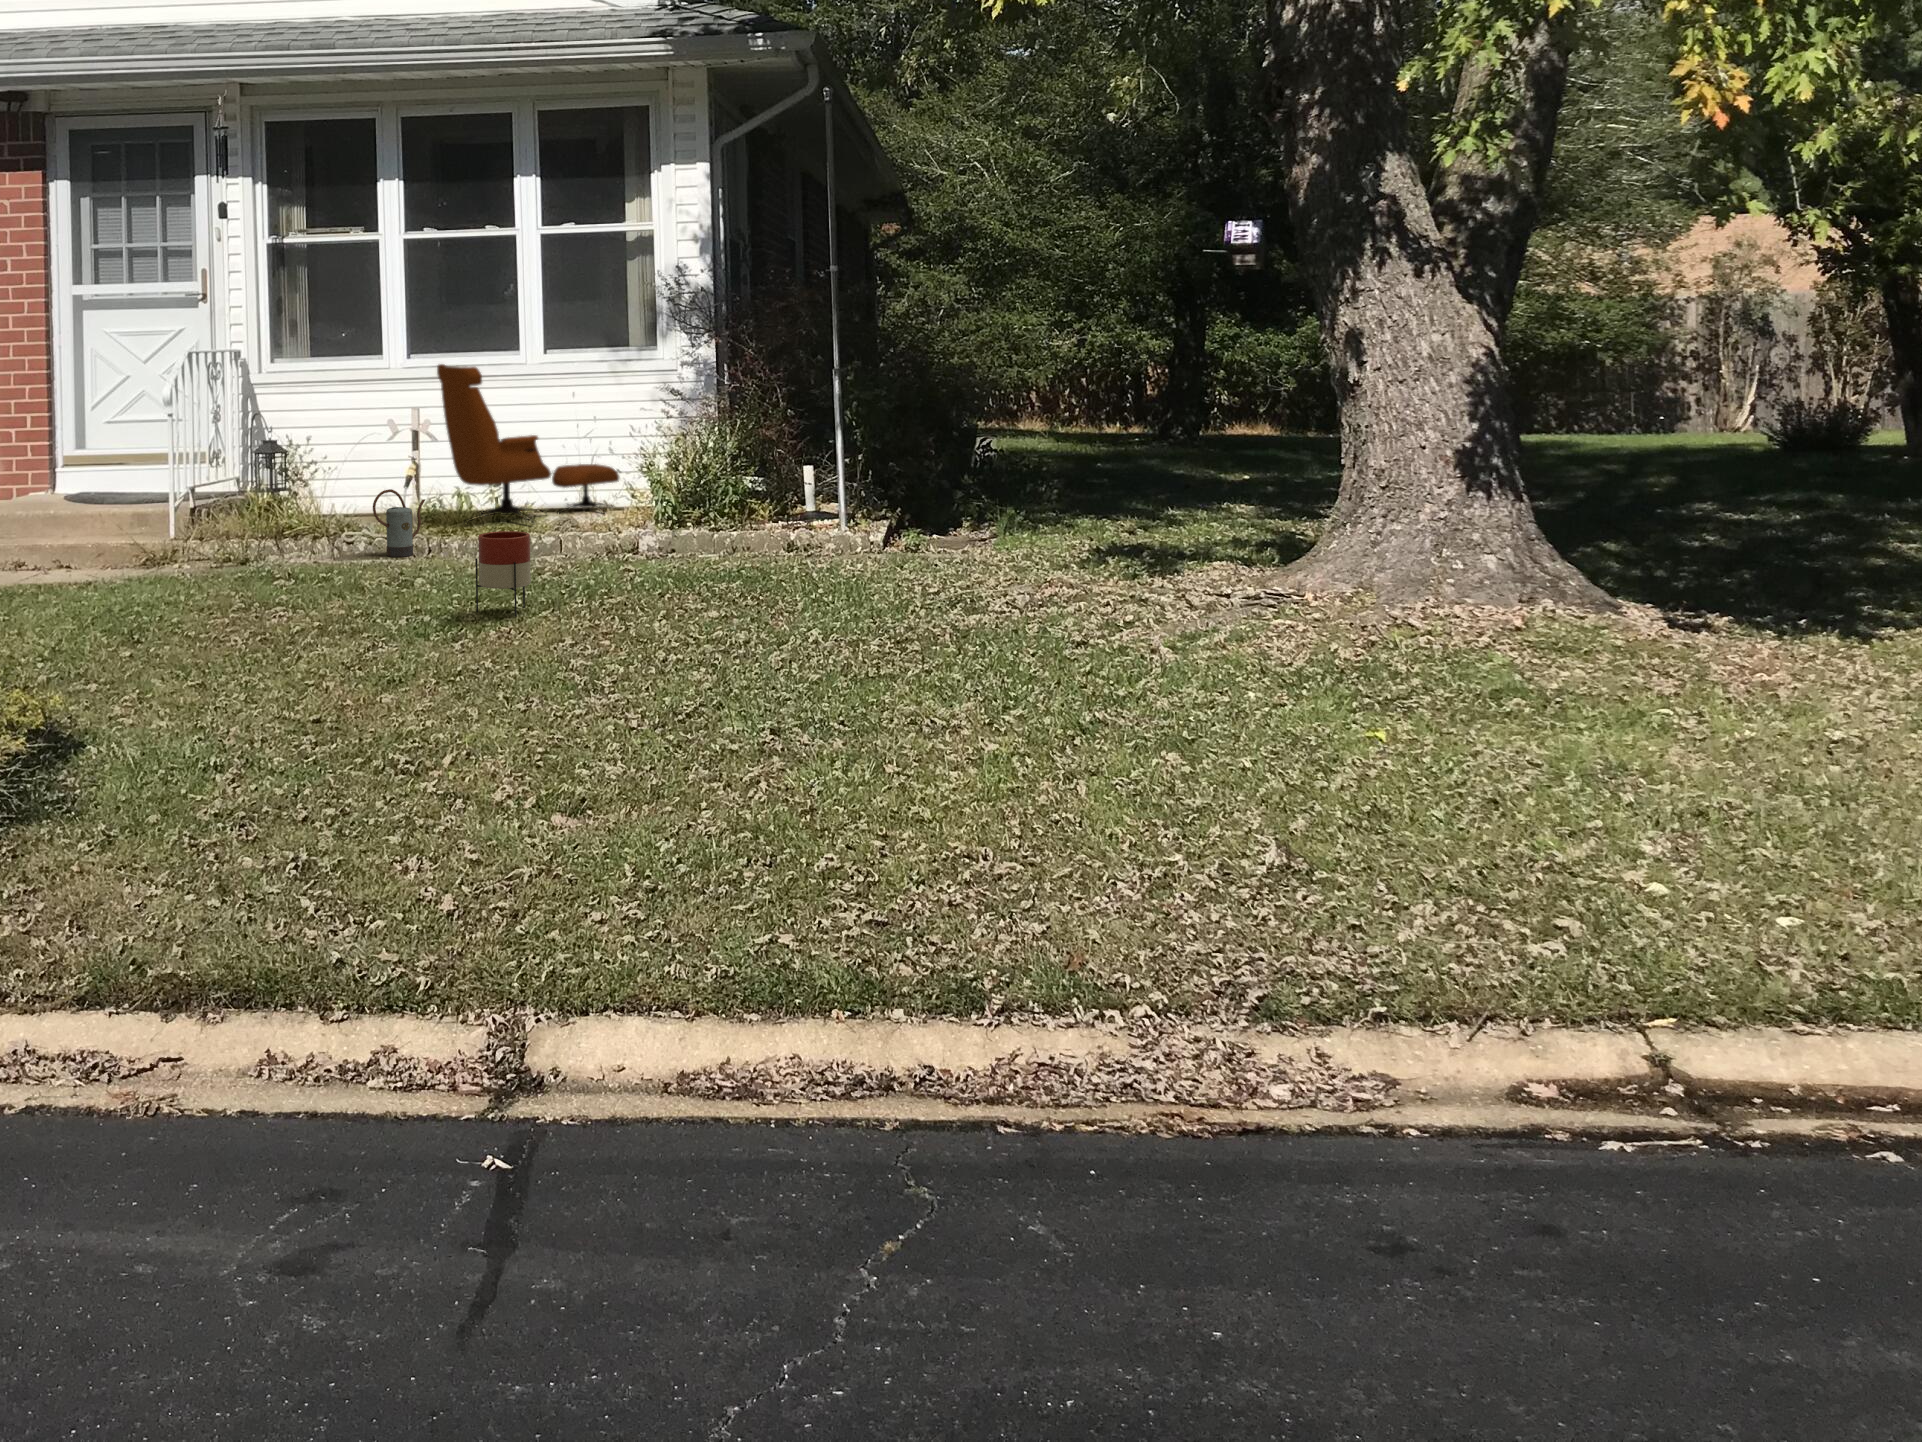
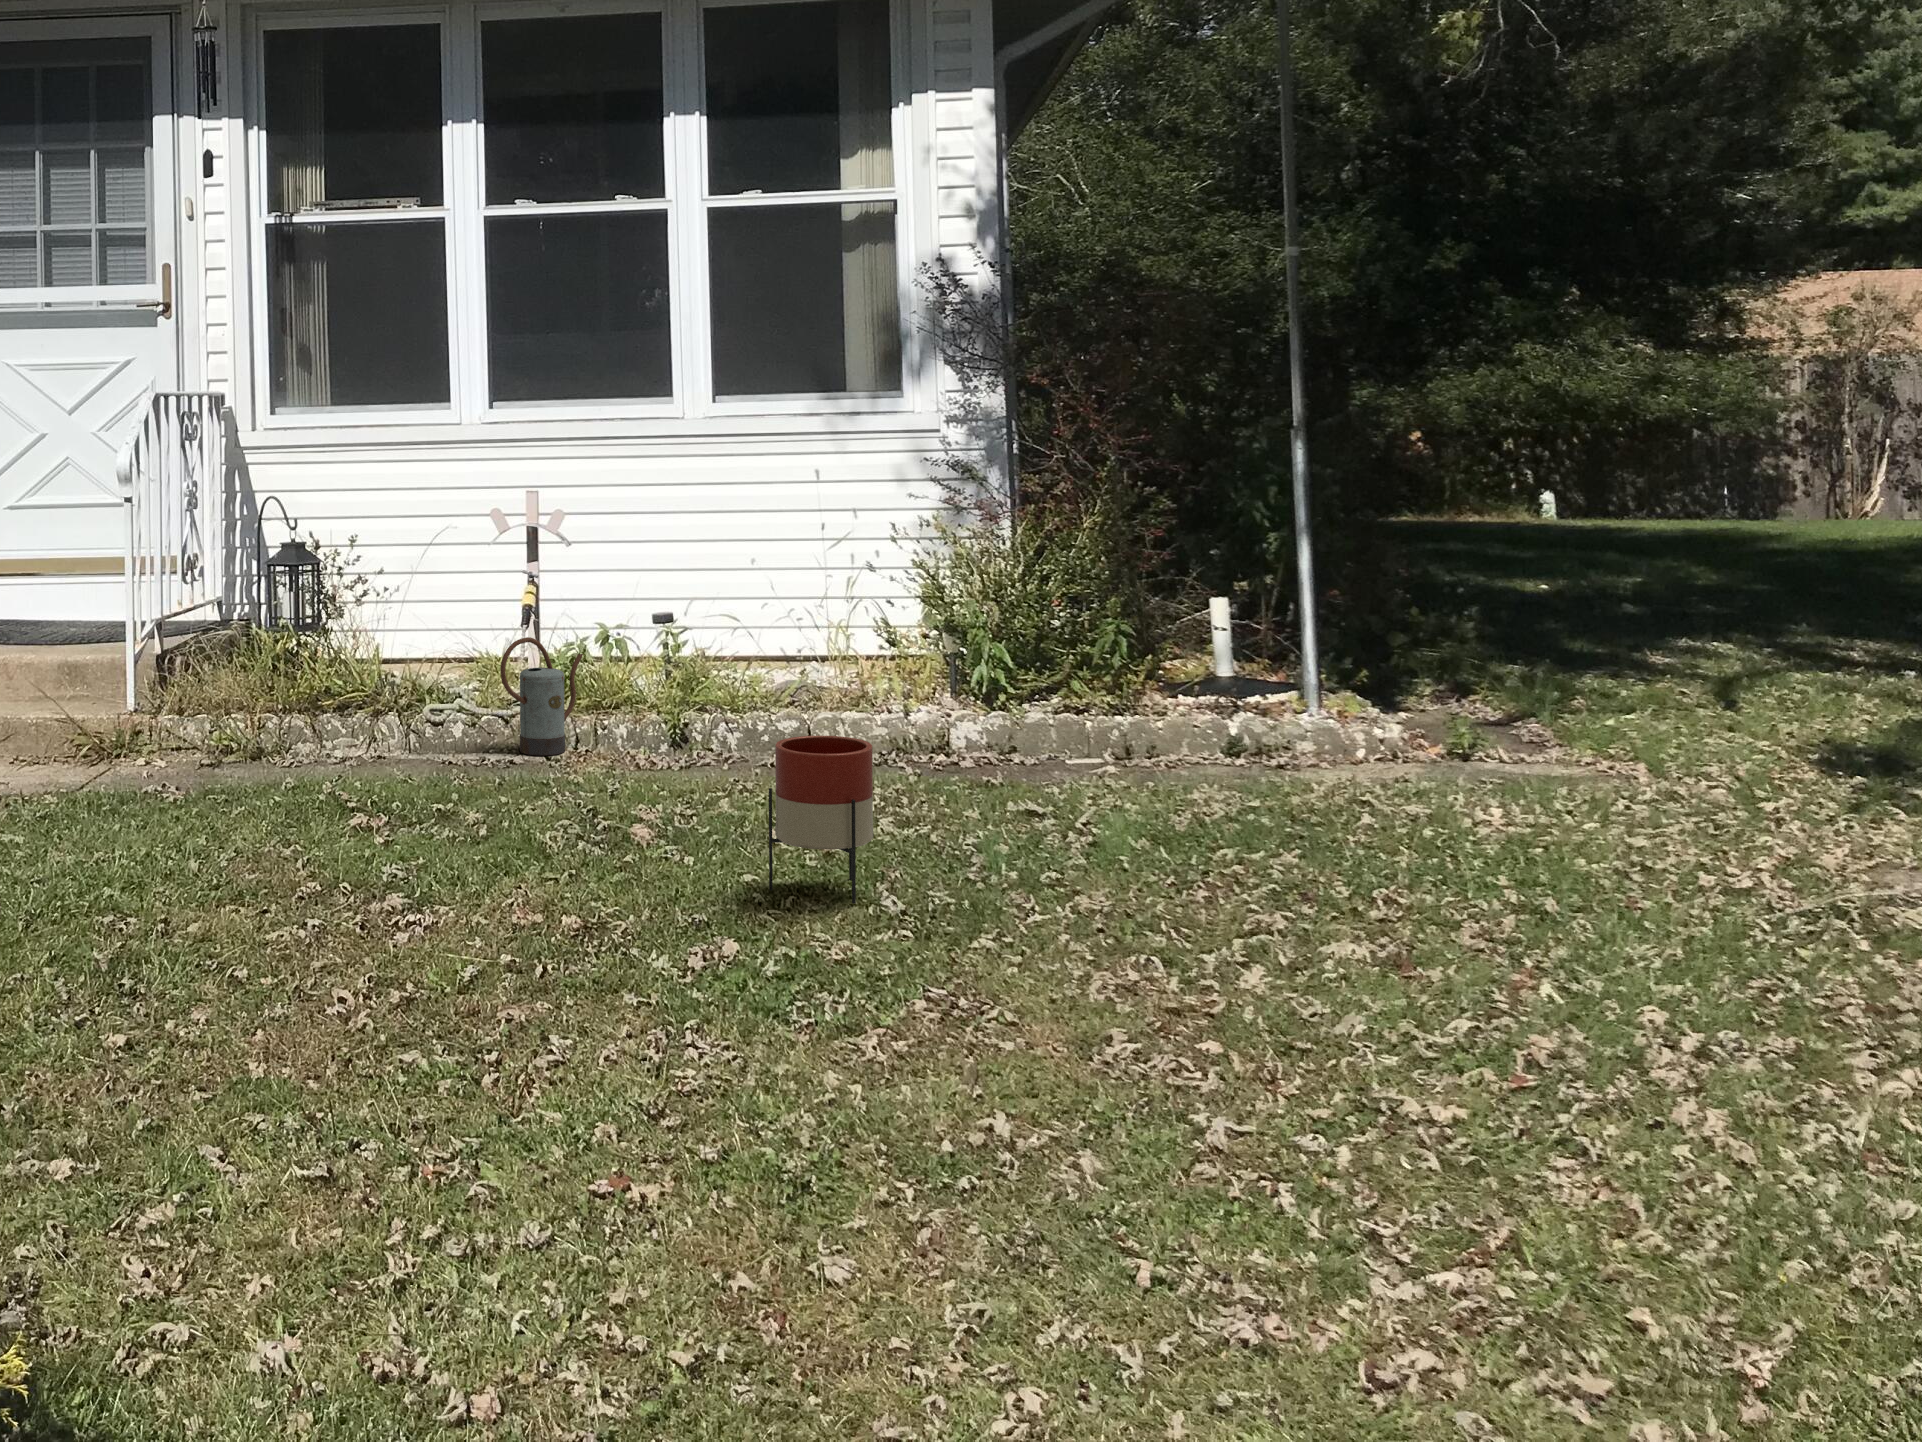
lounge chair: present [437,364,619,524] -> none [570,418,854,691]

